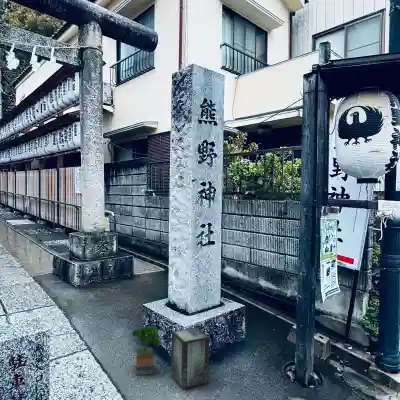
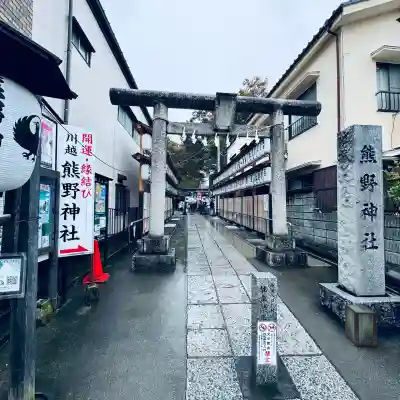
potted tree: present [131,326,161,375] -> none [314,297,337,330]

